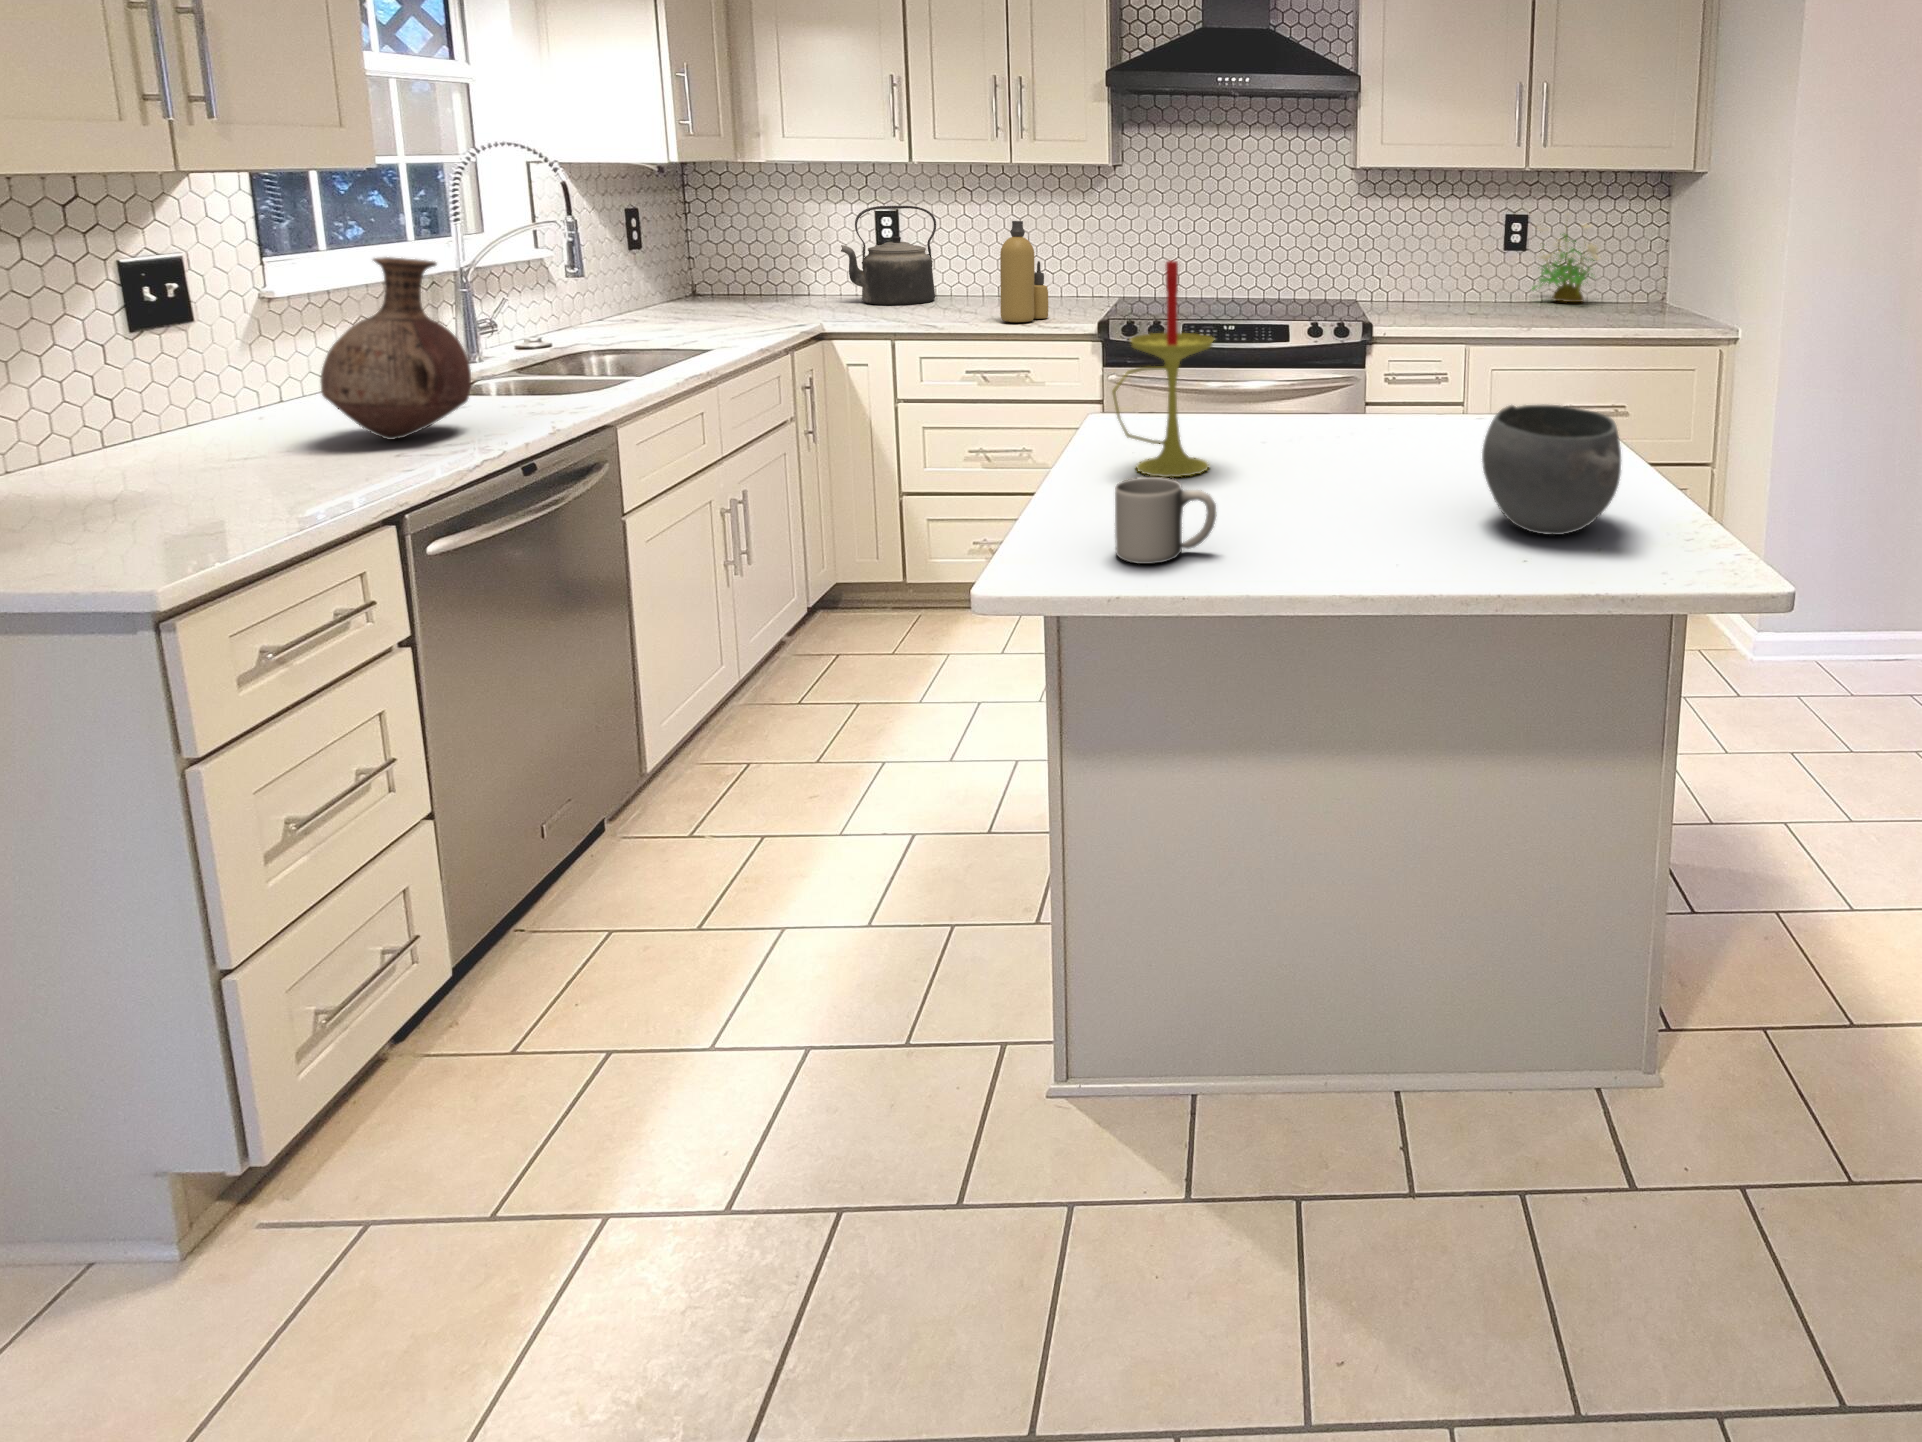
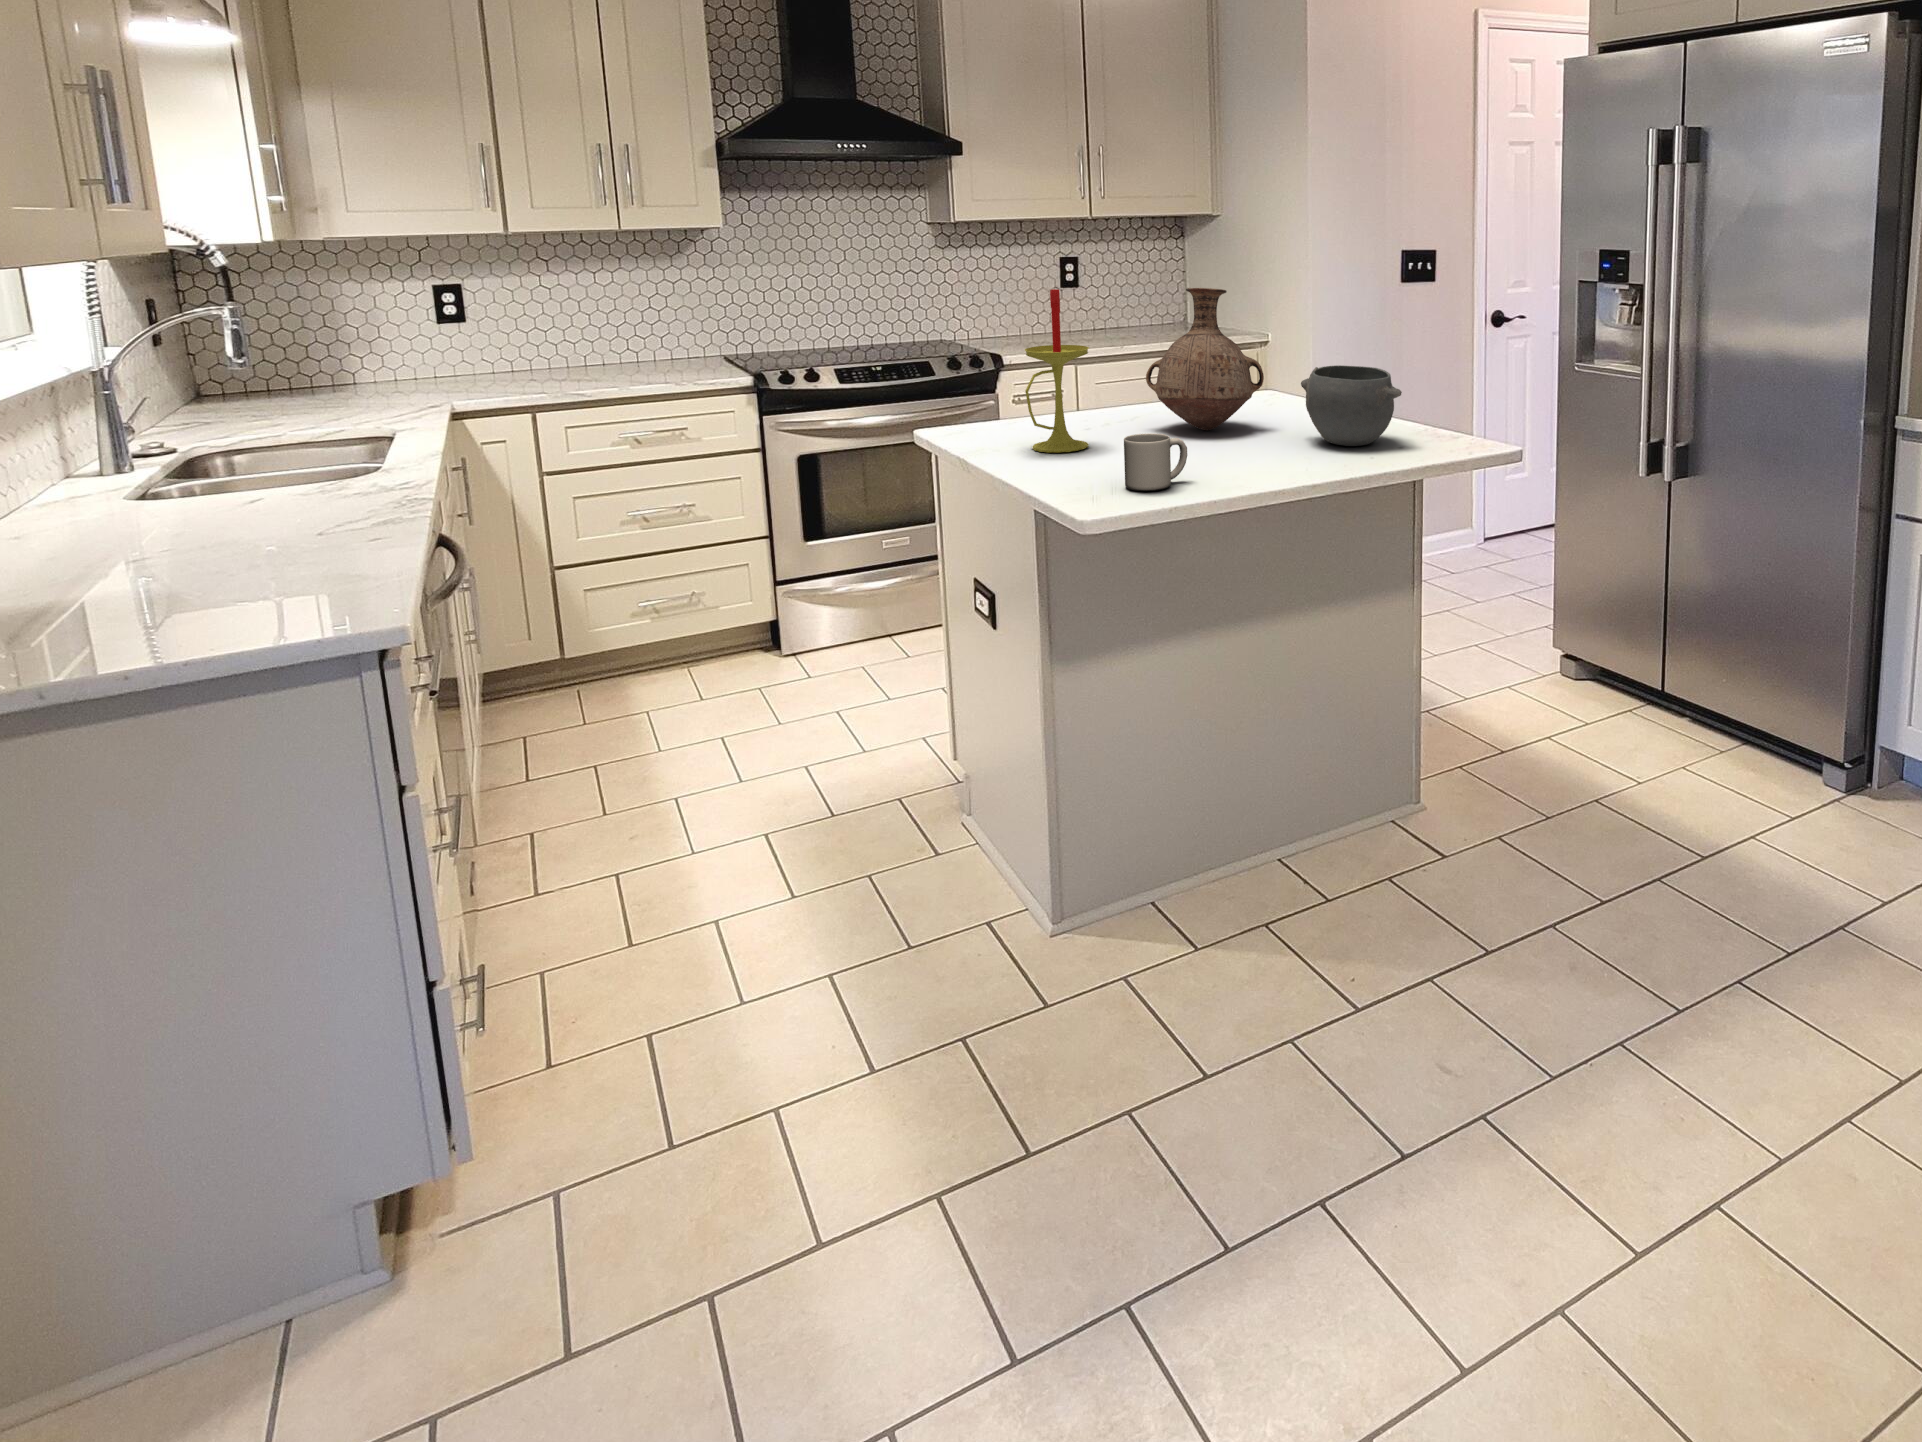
kettle: present [841,206,936,305] -> none [399,280,509,385]
bottle: present [1000,221,1049,322] -> none [633,285,680,383]
potted plant: present [1532,224,1599,302] -> none [1076,253,1143,326]
vase: present [320,257,471,440] -> present [1146,288,1264,430]

